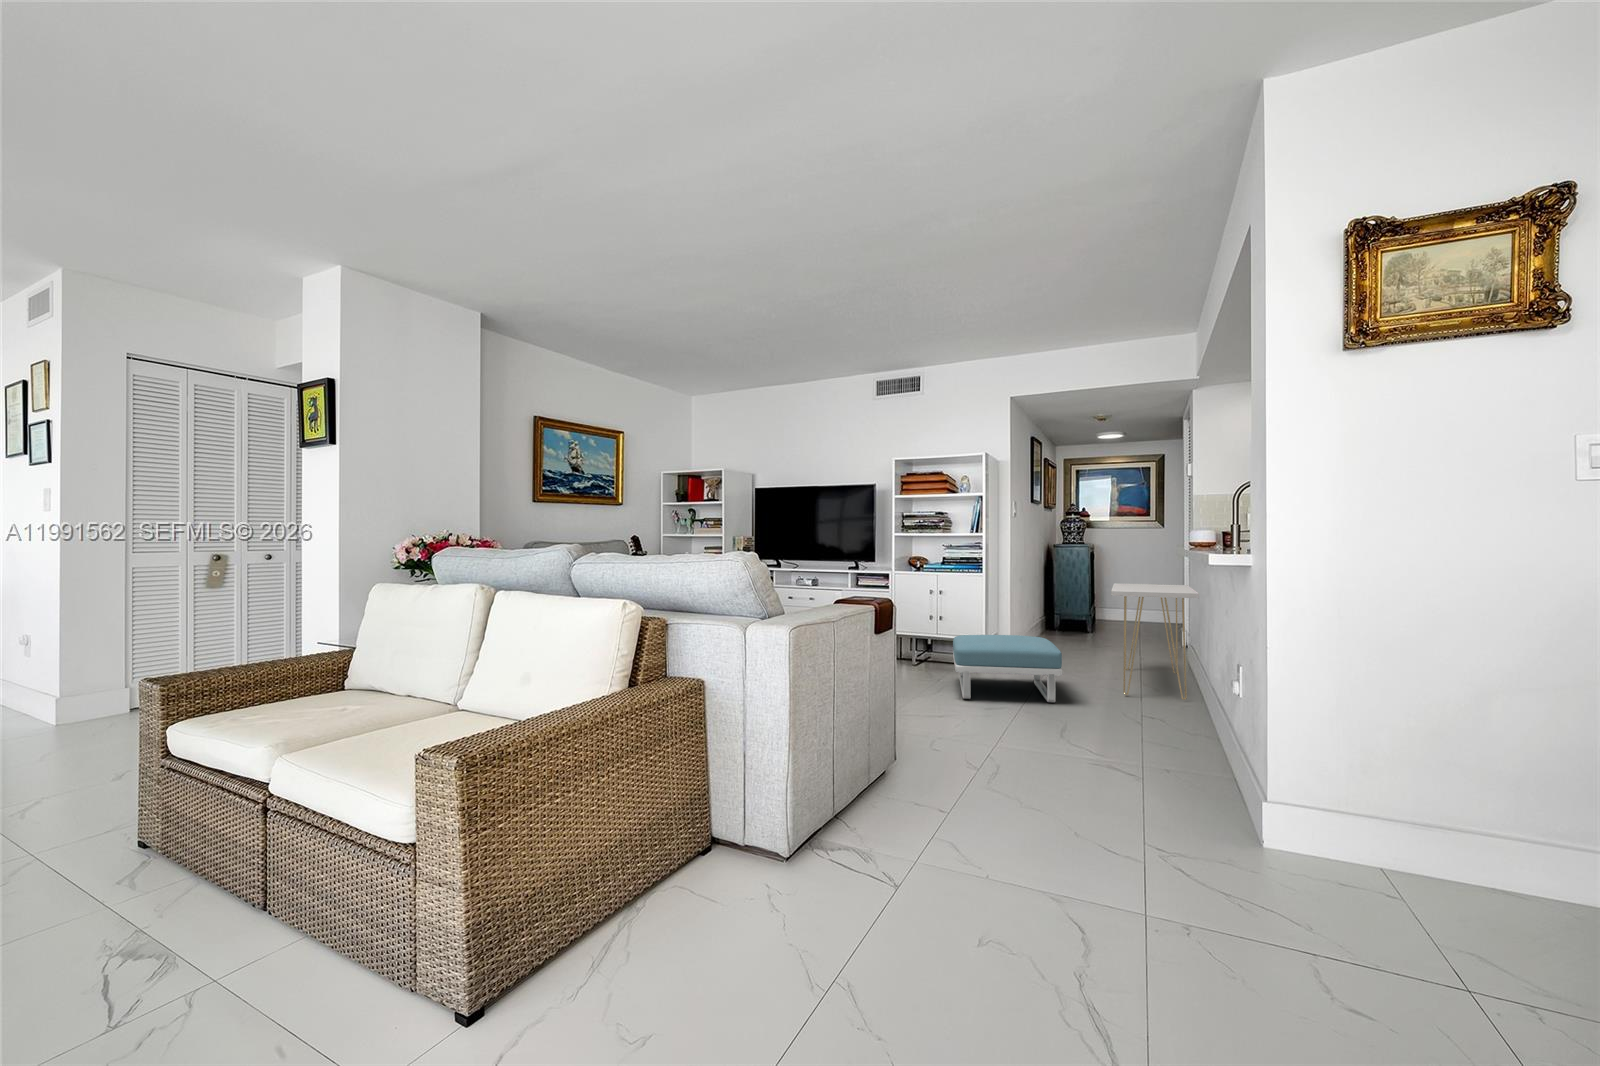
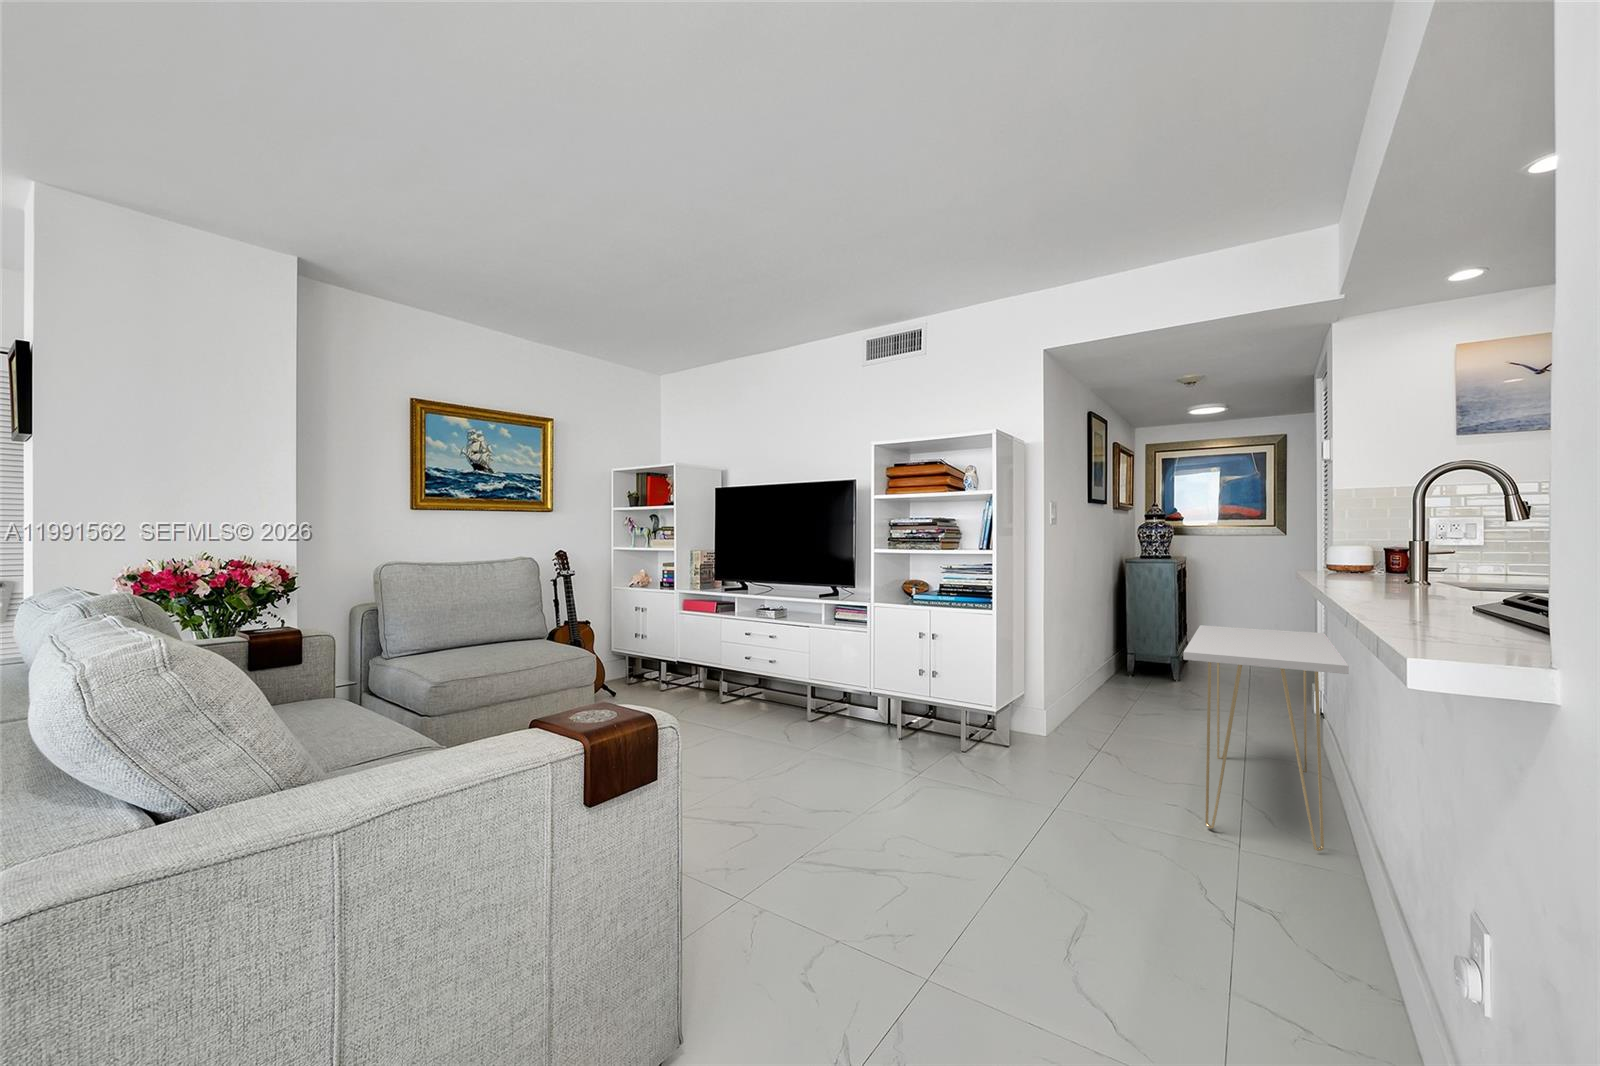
footstool: present [953,635,1063,702] -> none [915,703,1091,841]

